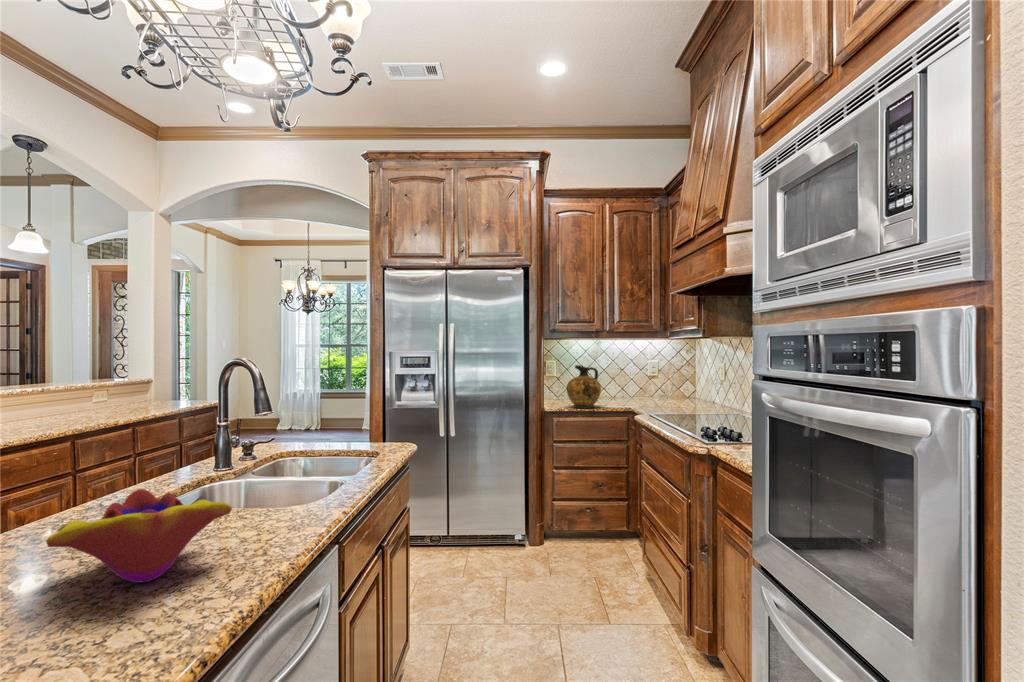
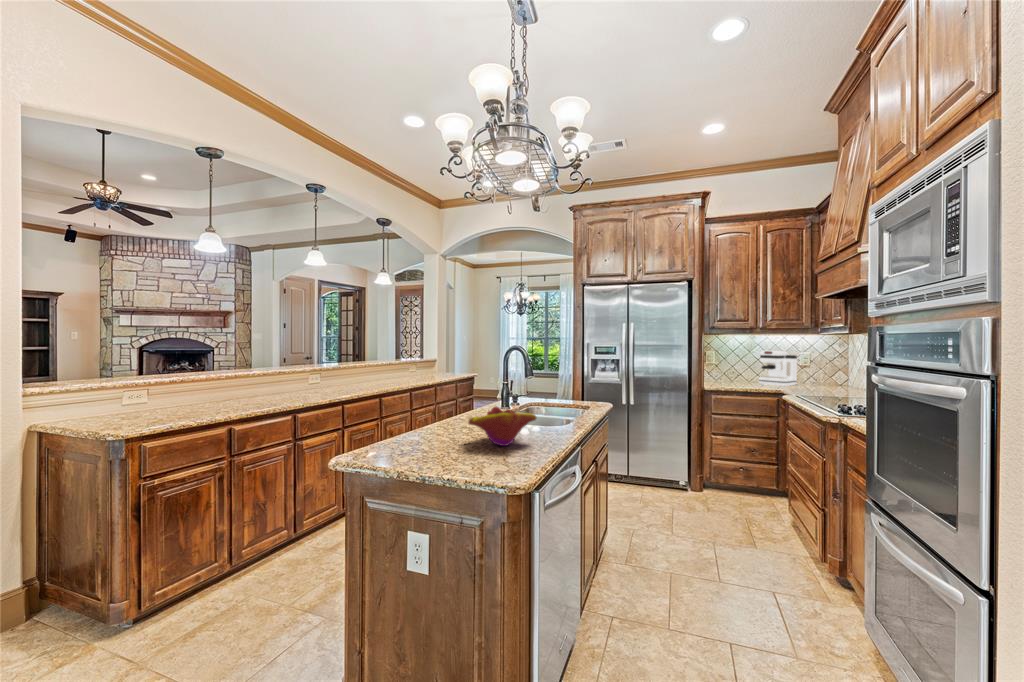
coffee maker: none [605,359,645,402] -> present [759,351,797,386]
ceramic jug: present [567,365,601,408] -> none [724,355,754,389]

